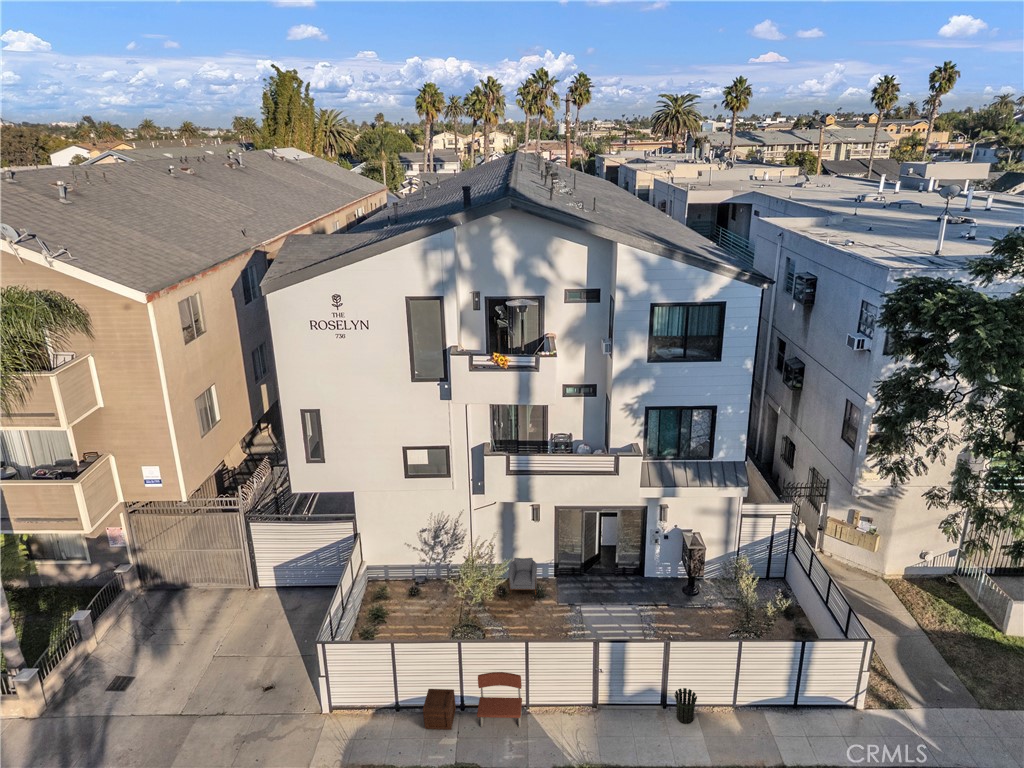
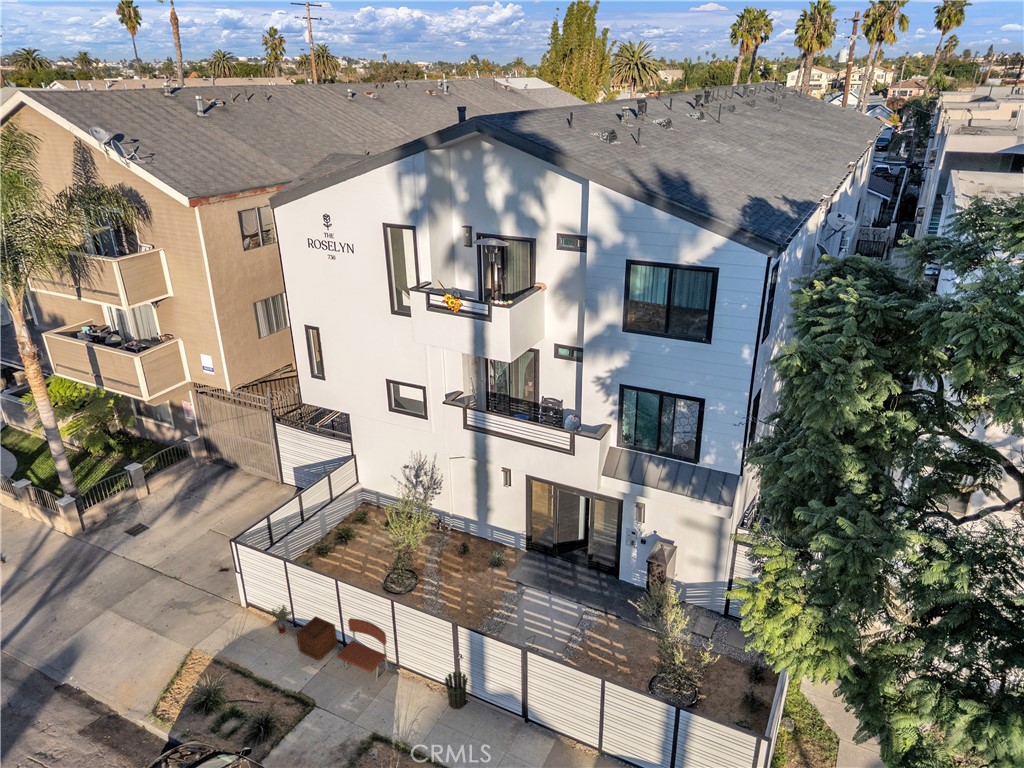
armchair: present [508,558,537,594] -> none [470,518,505,562]
potted tree: none [376,688,403,720] -> present [272,605,292,633]
waste bin: present [675,688,697,724] -> present [445,671,468,709]

